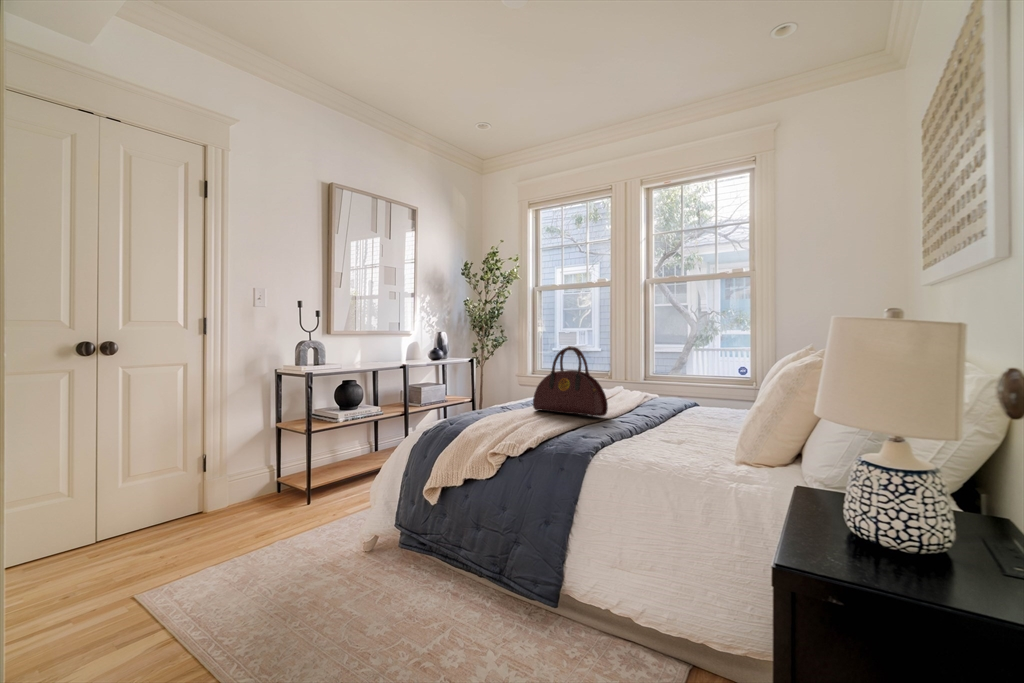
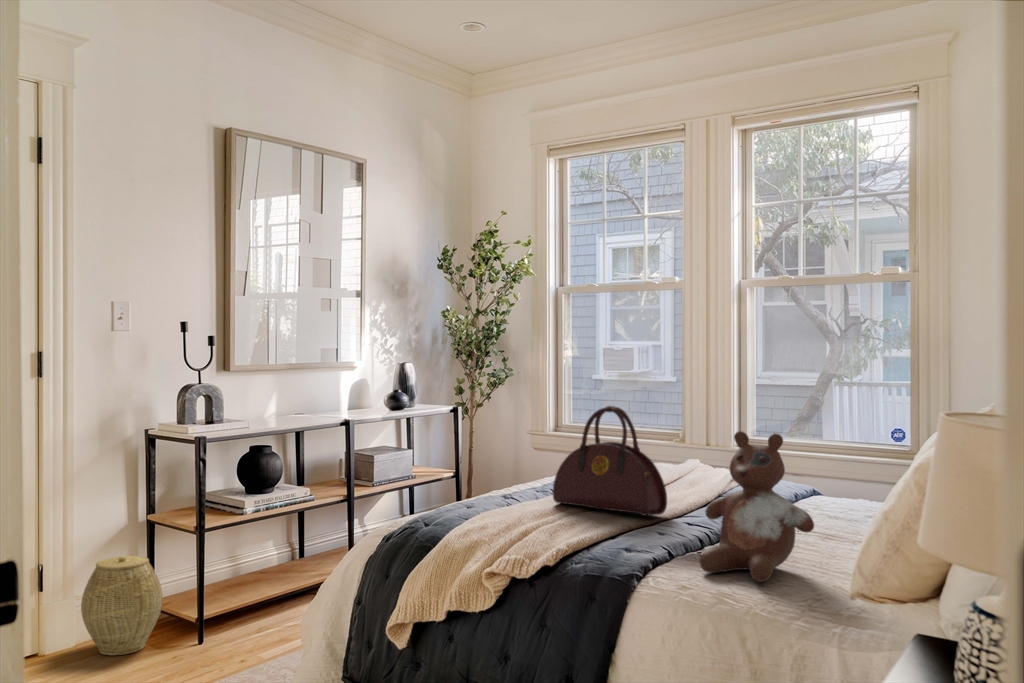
stuffed bear: none [633,357,711,457] -> present [699,431,814,582]
woven basket: none [233,448,286,510] -> present [81,556,163,655]

